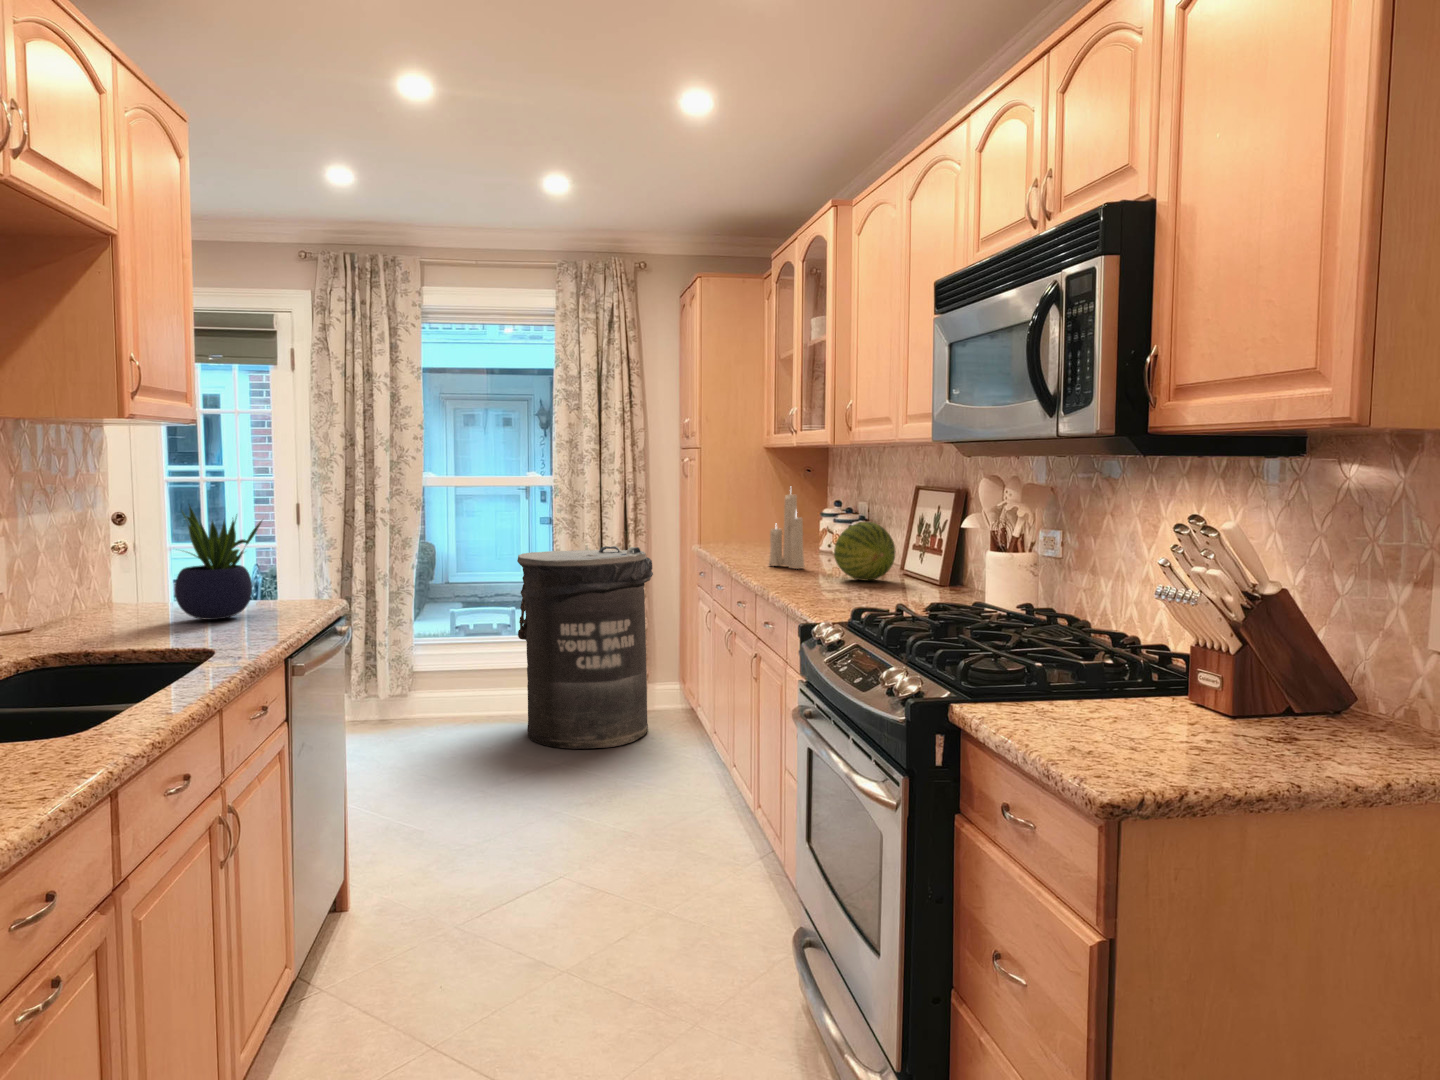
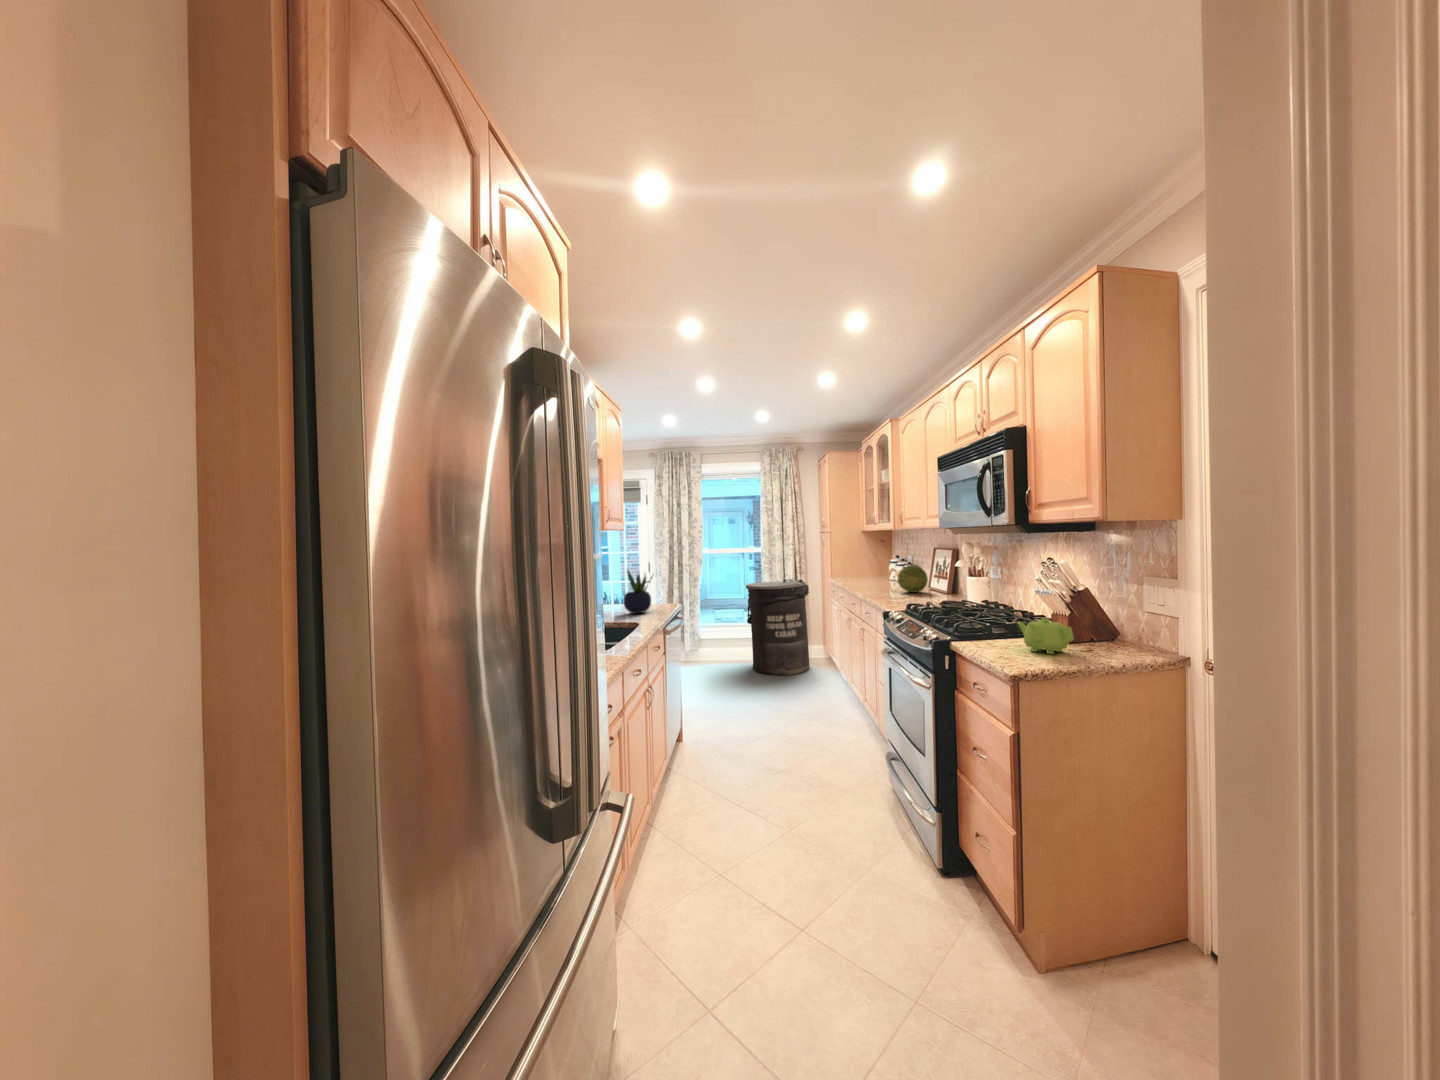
candle: present [769,494,805,569] -> none [866,546,884,588]
teapot: none [1114,654,1245,742] -> present [1018,618,1074,654]

